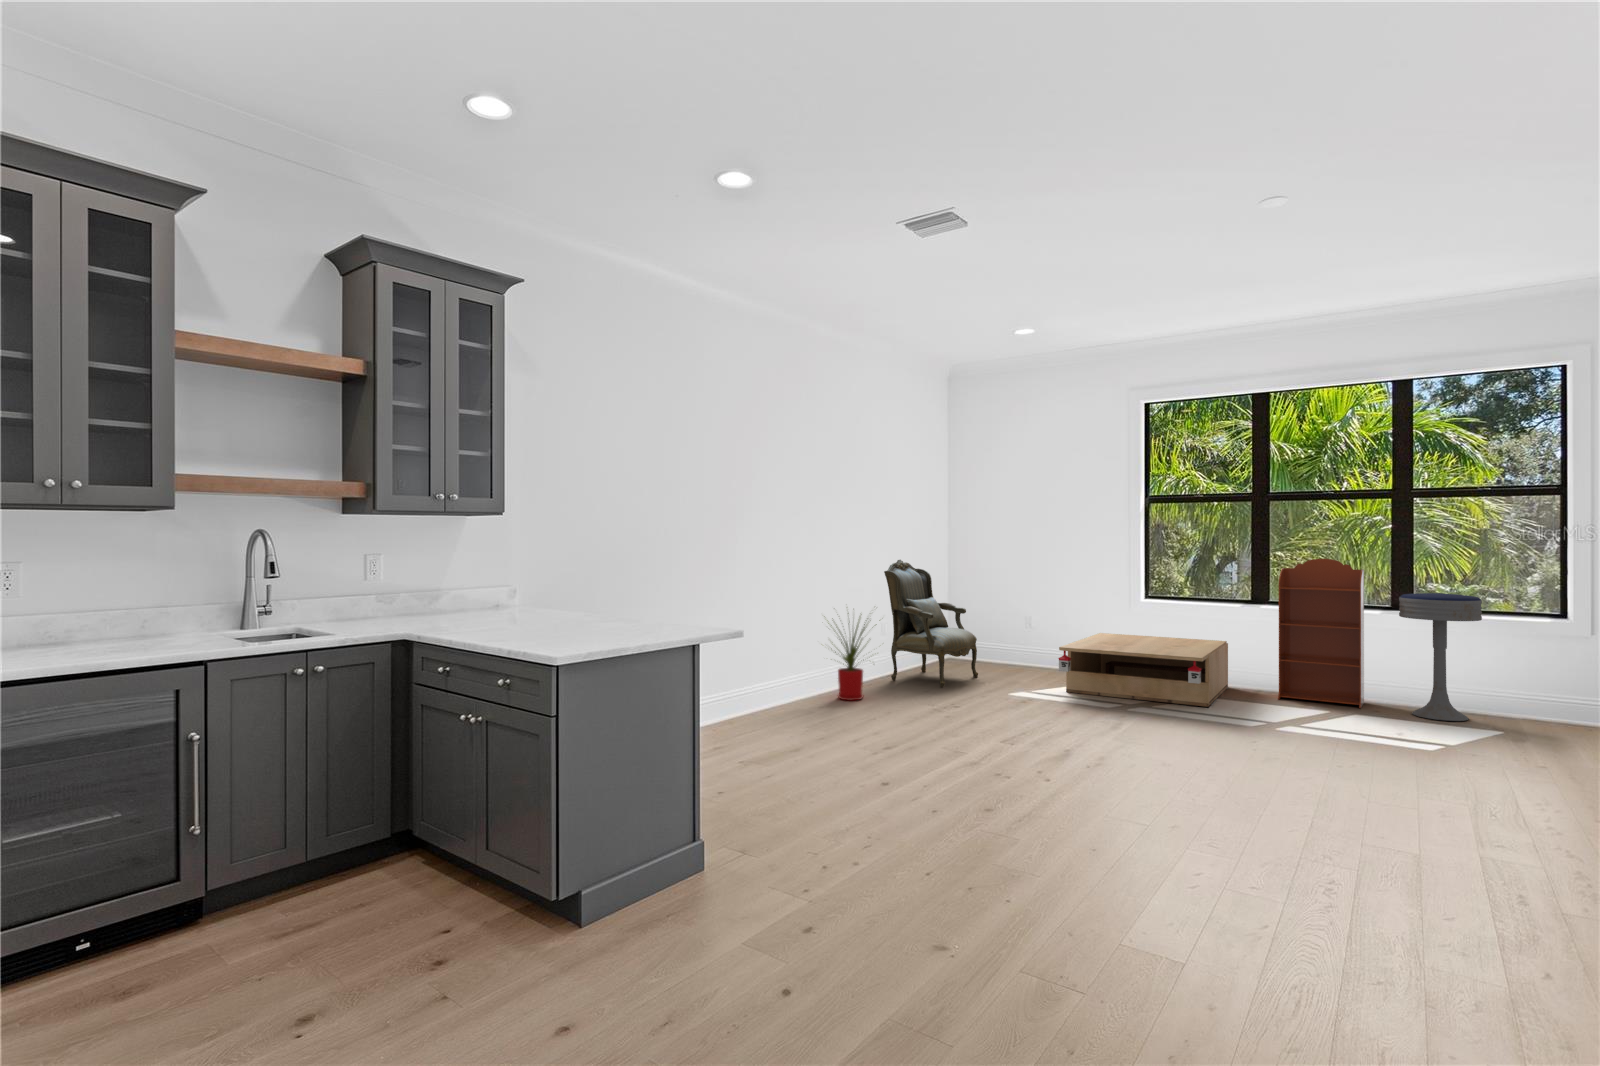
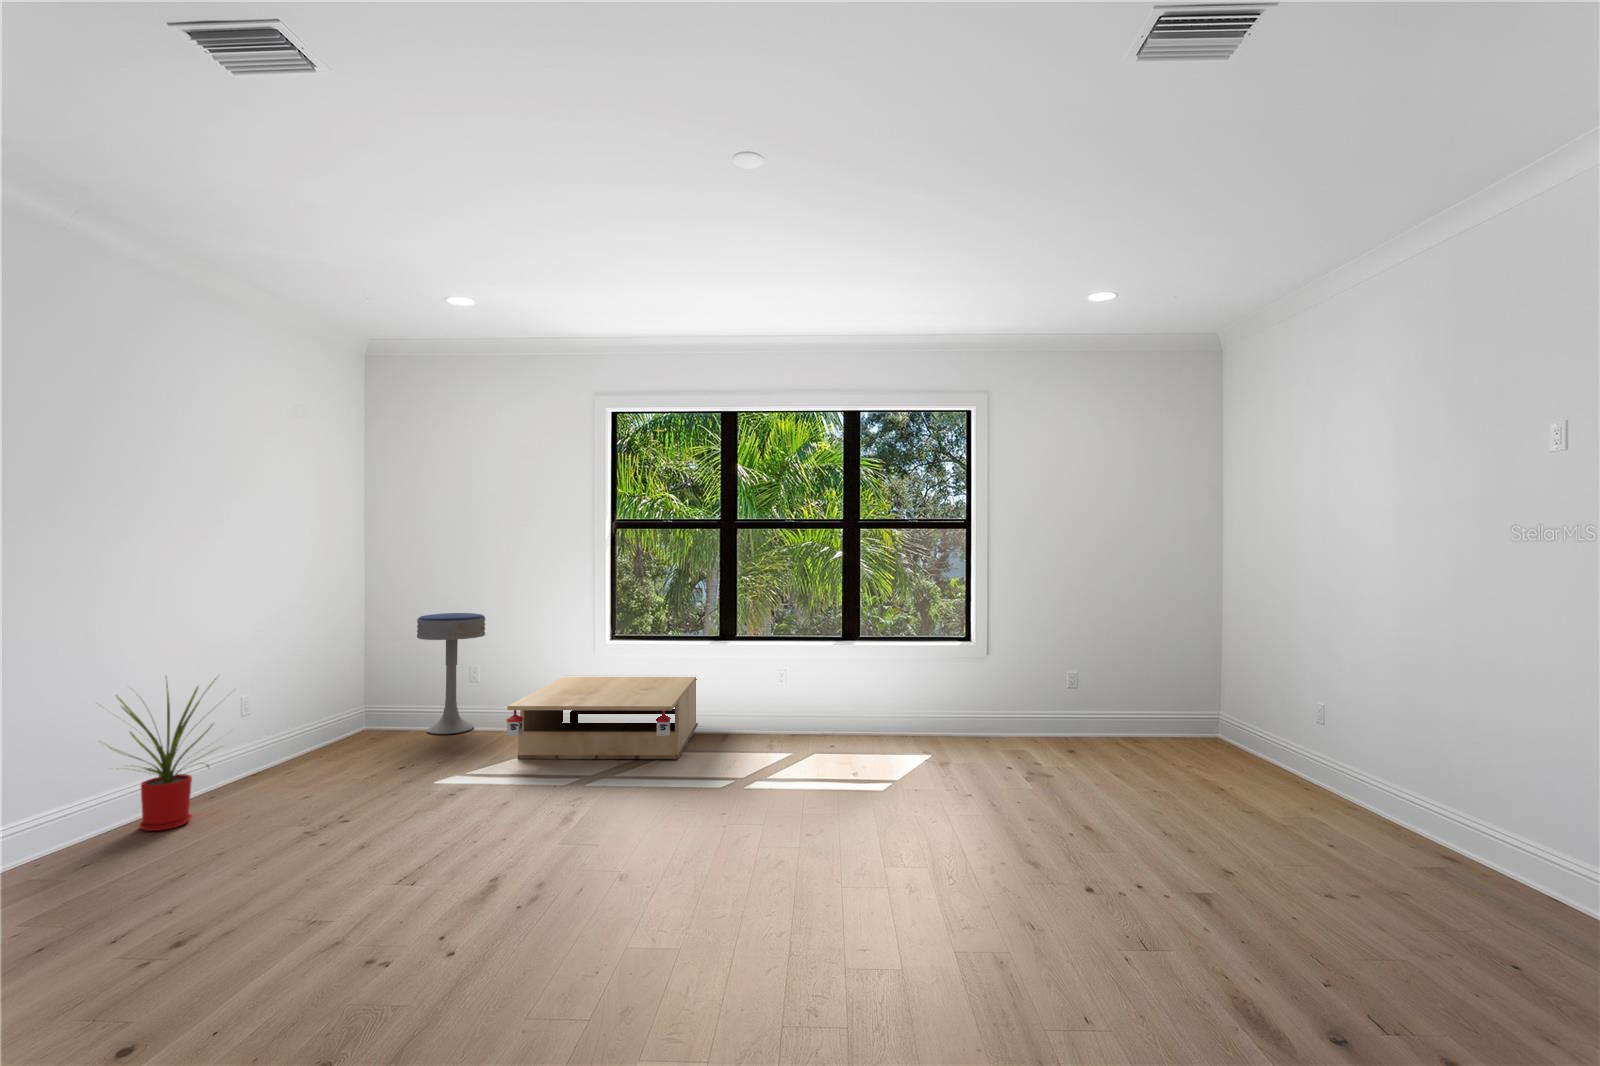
bookcase: present [1278,559,1364,708] -> none [745,587,819,738]
armchair: present [884,560,978,687] -> none [256,599,406,776]
bar stool: present [1399,593,1482,721] -> present [417,613,485,734]

